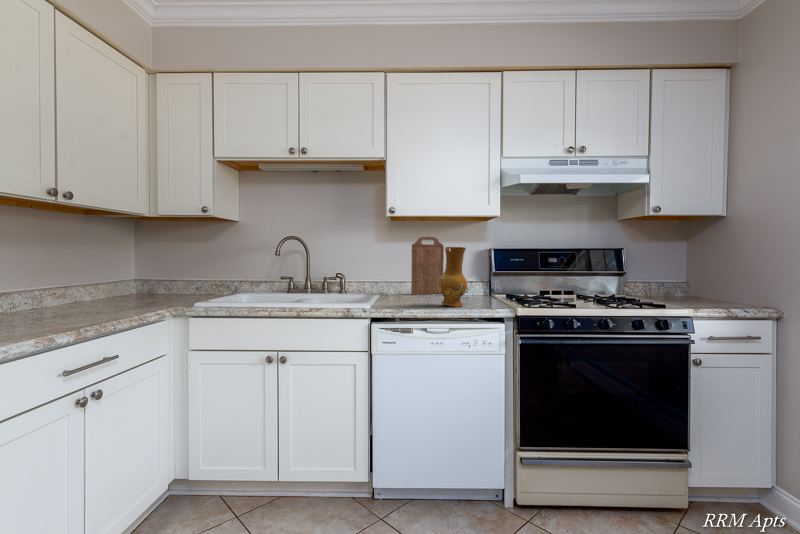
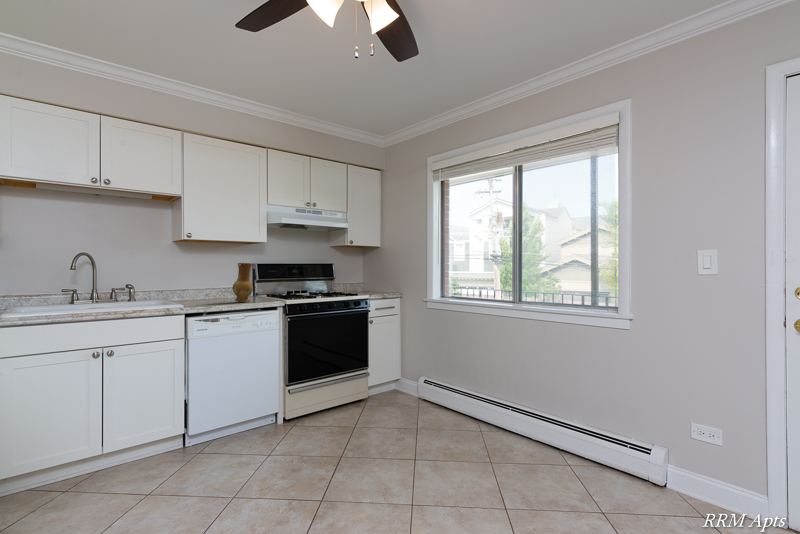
cutting board: present [411,237,444,295] -> none [194,254,219,299]

